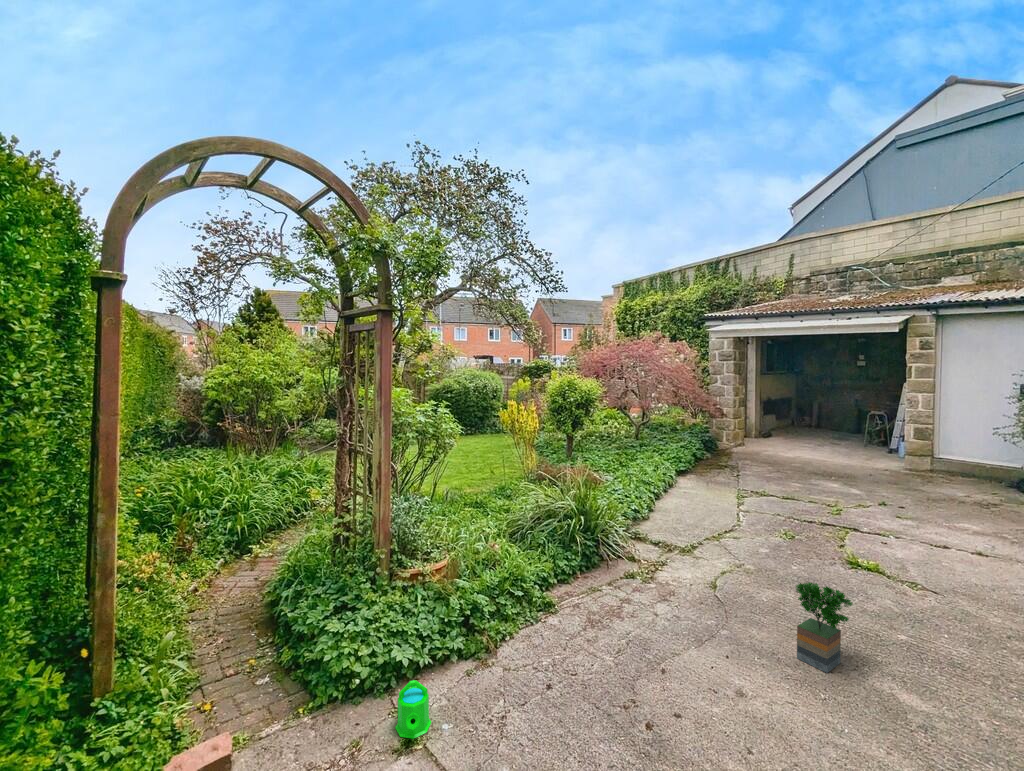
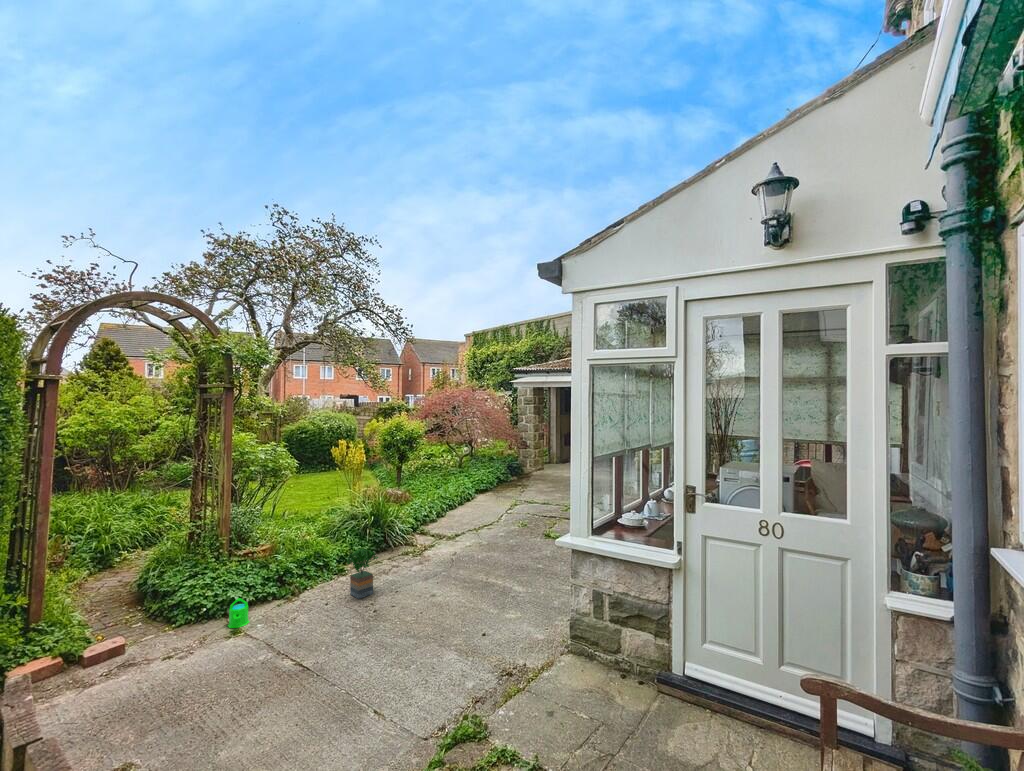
potted tree: present [796,582,852,673] -> present [347,549,378,599]

